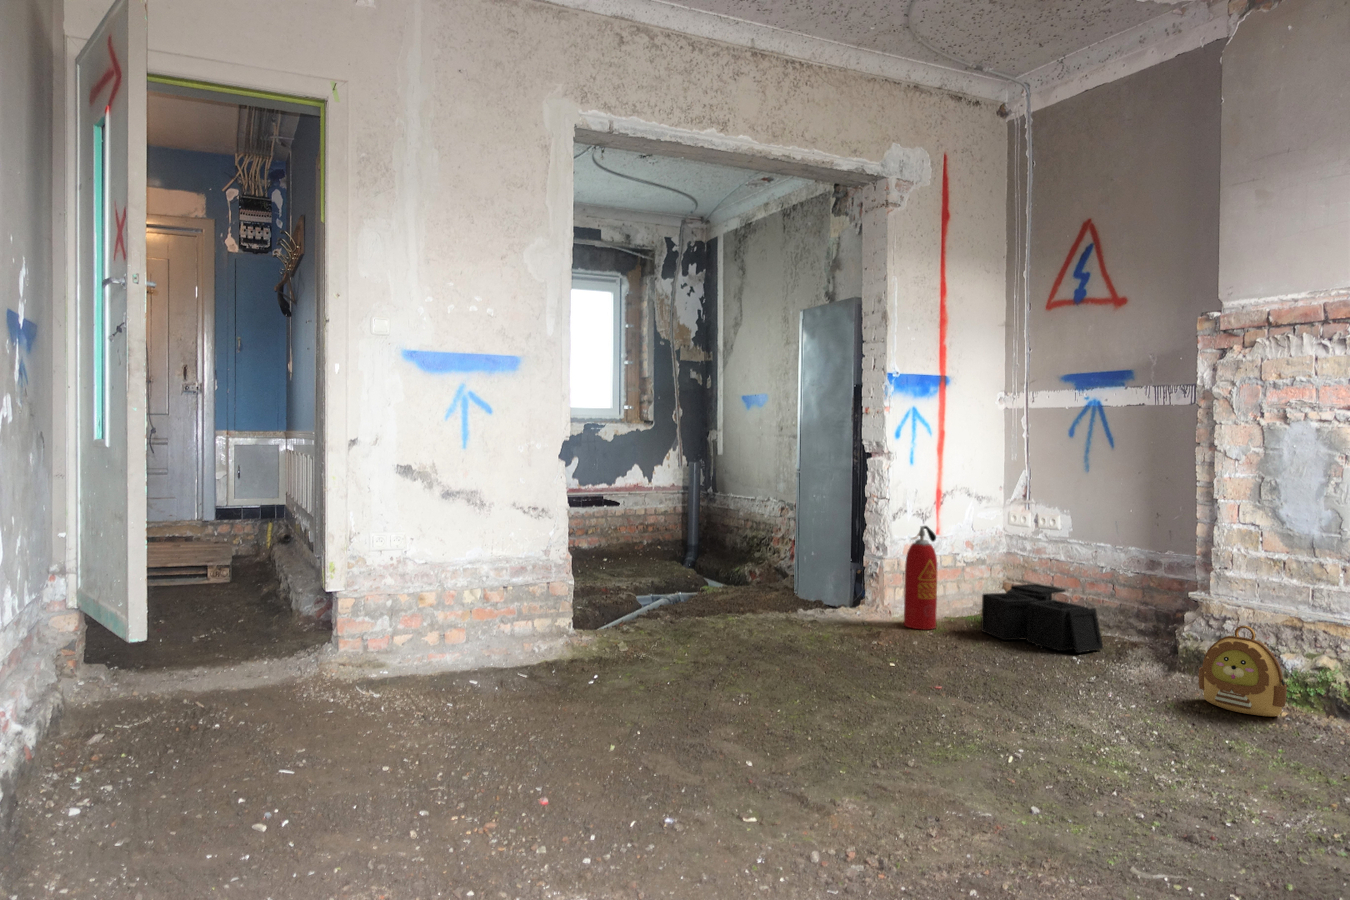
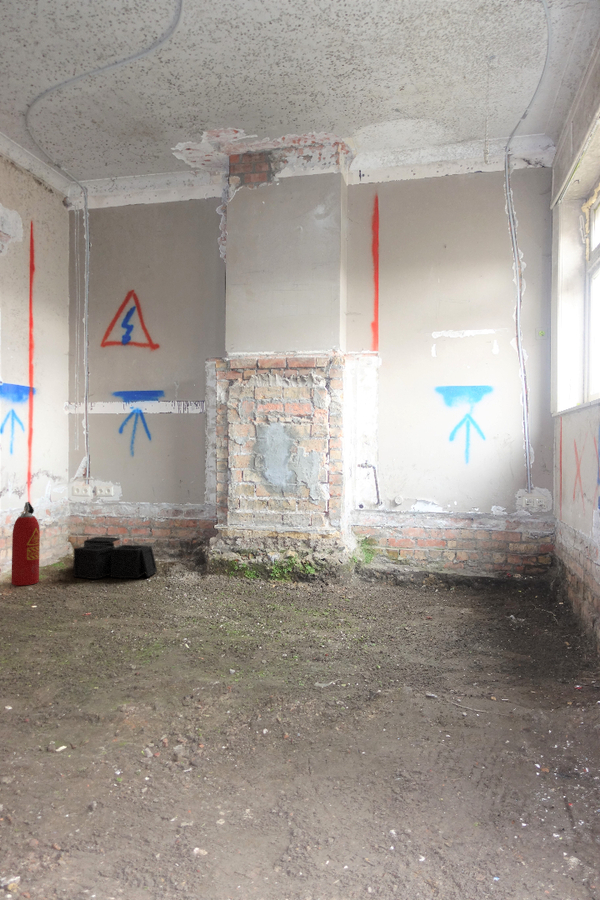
backpack: present [1198,625,1287,716] -> none [233,539,277,589]

